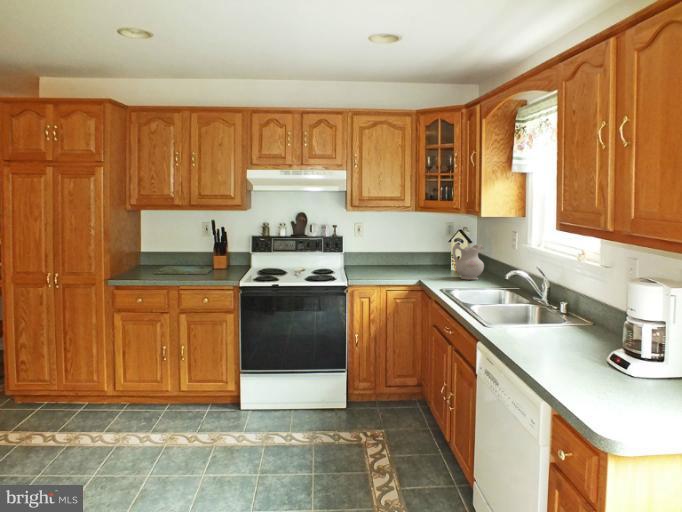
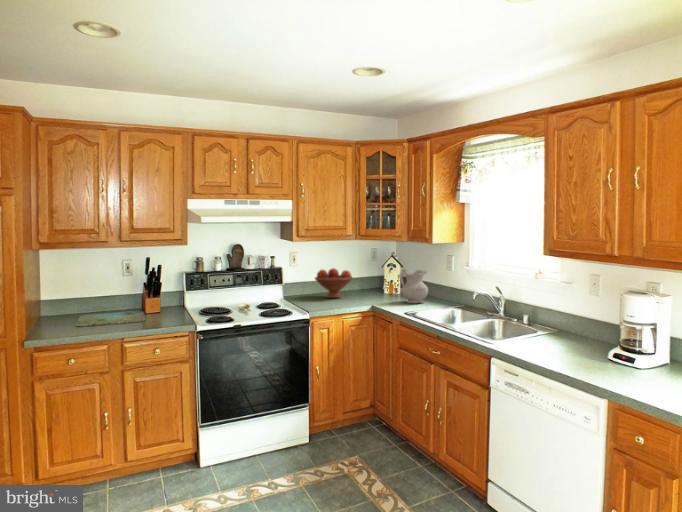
fruit bowl: none [374,240,413,270] -> present [315,268,353,298]

